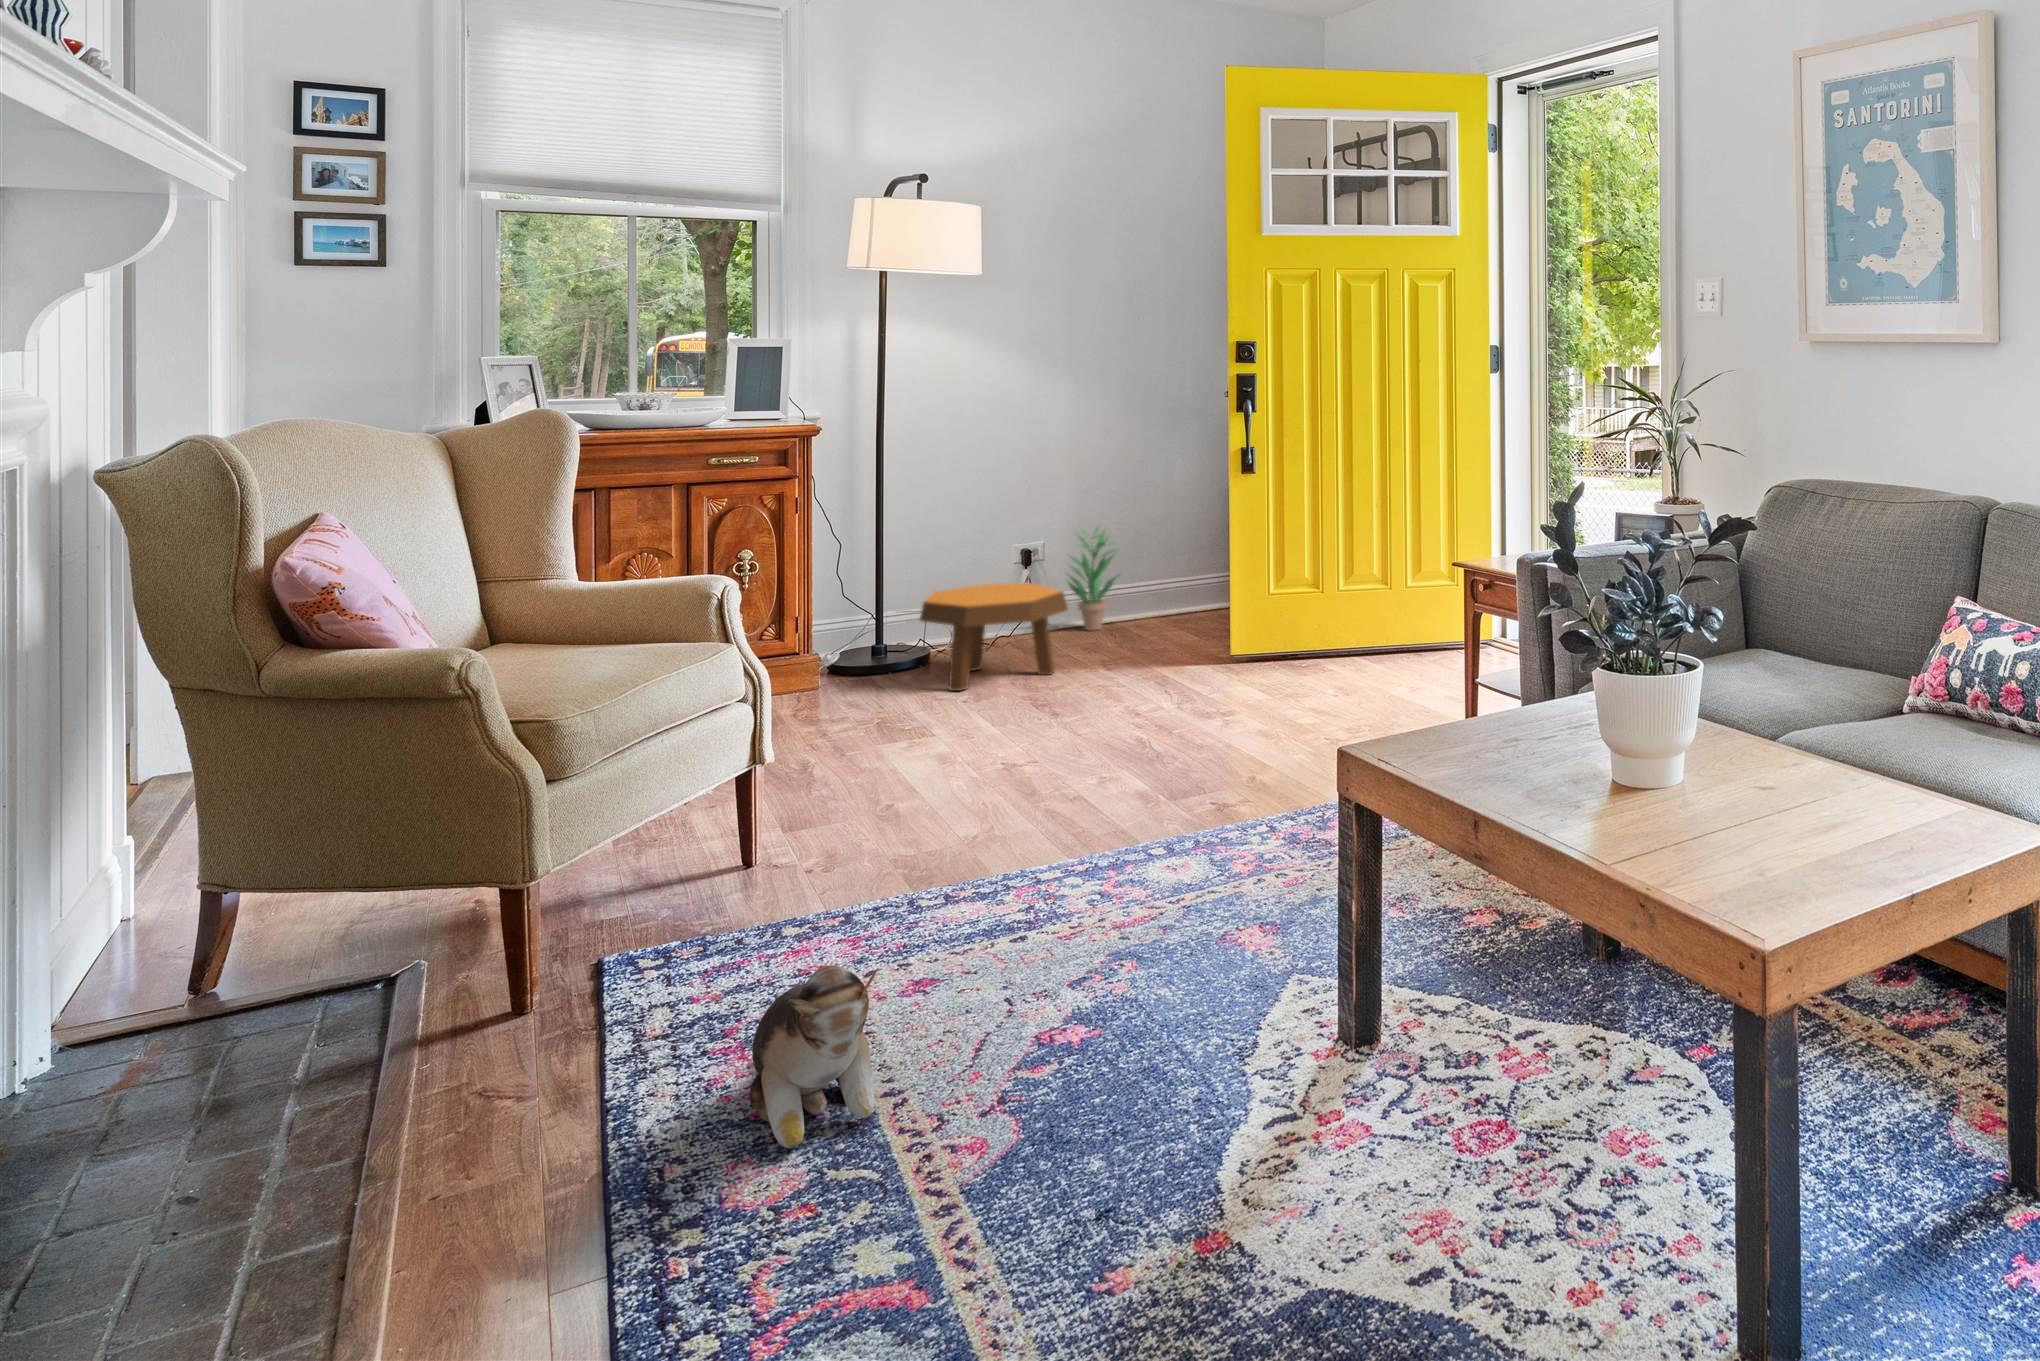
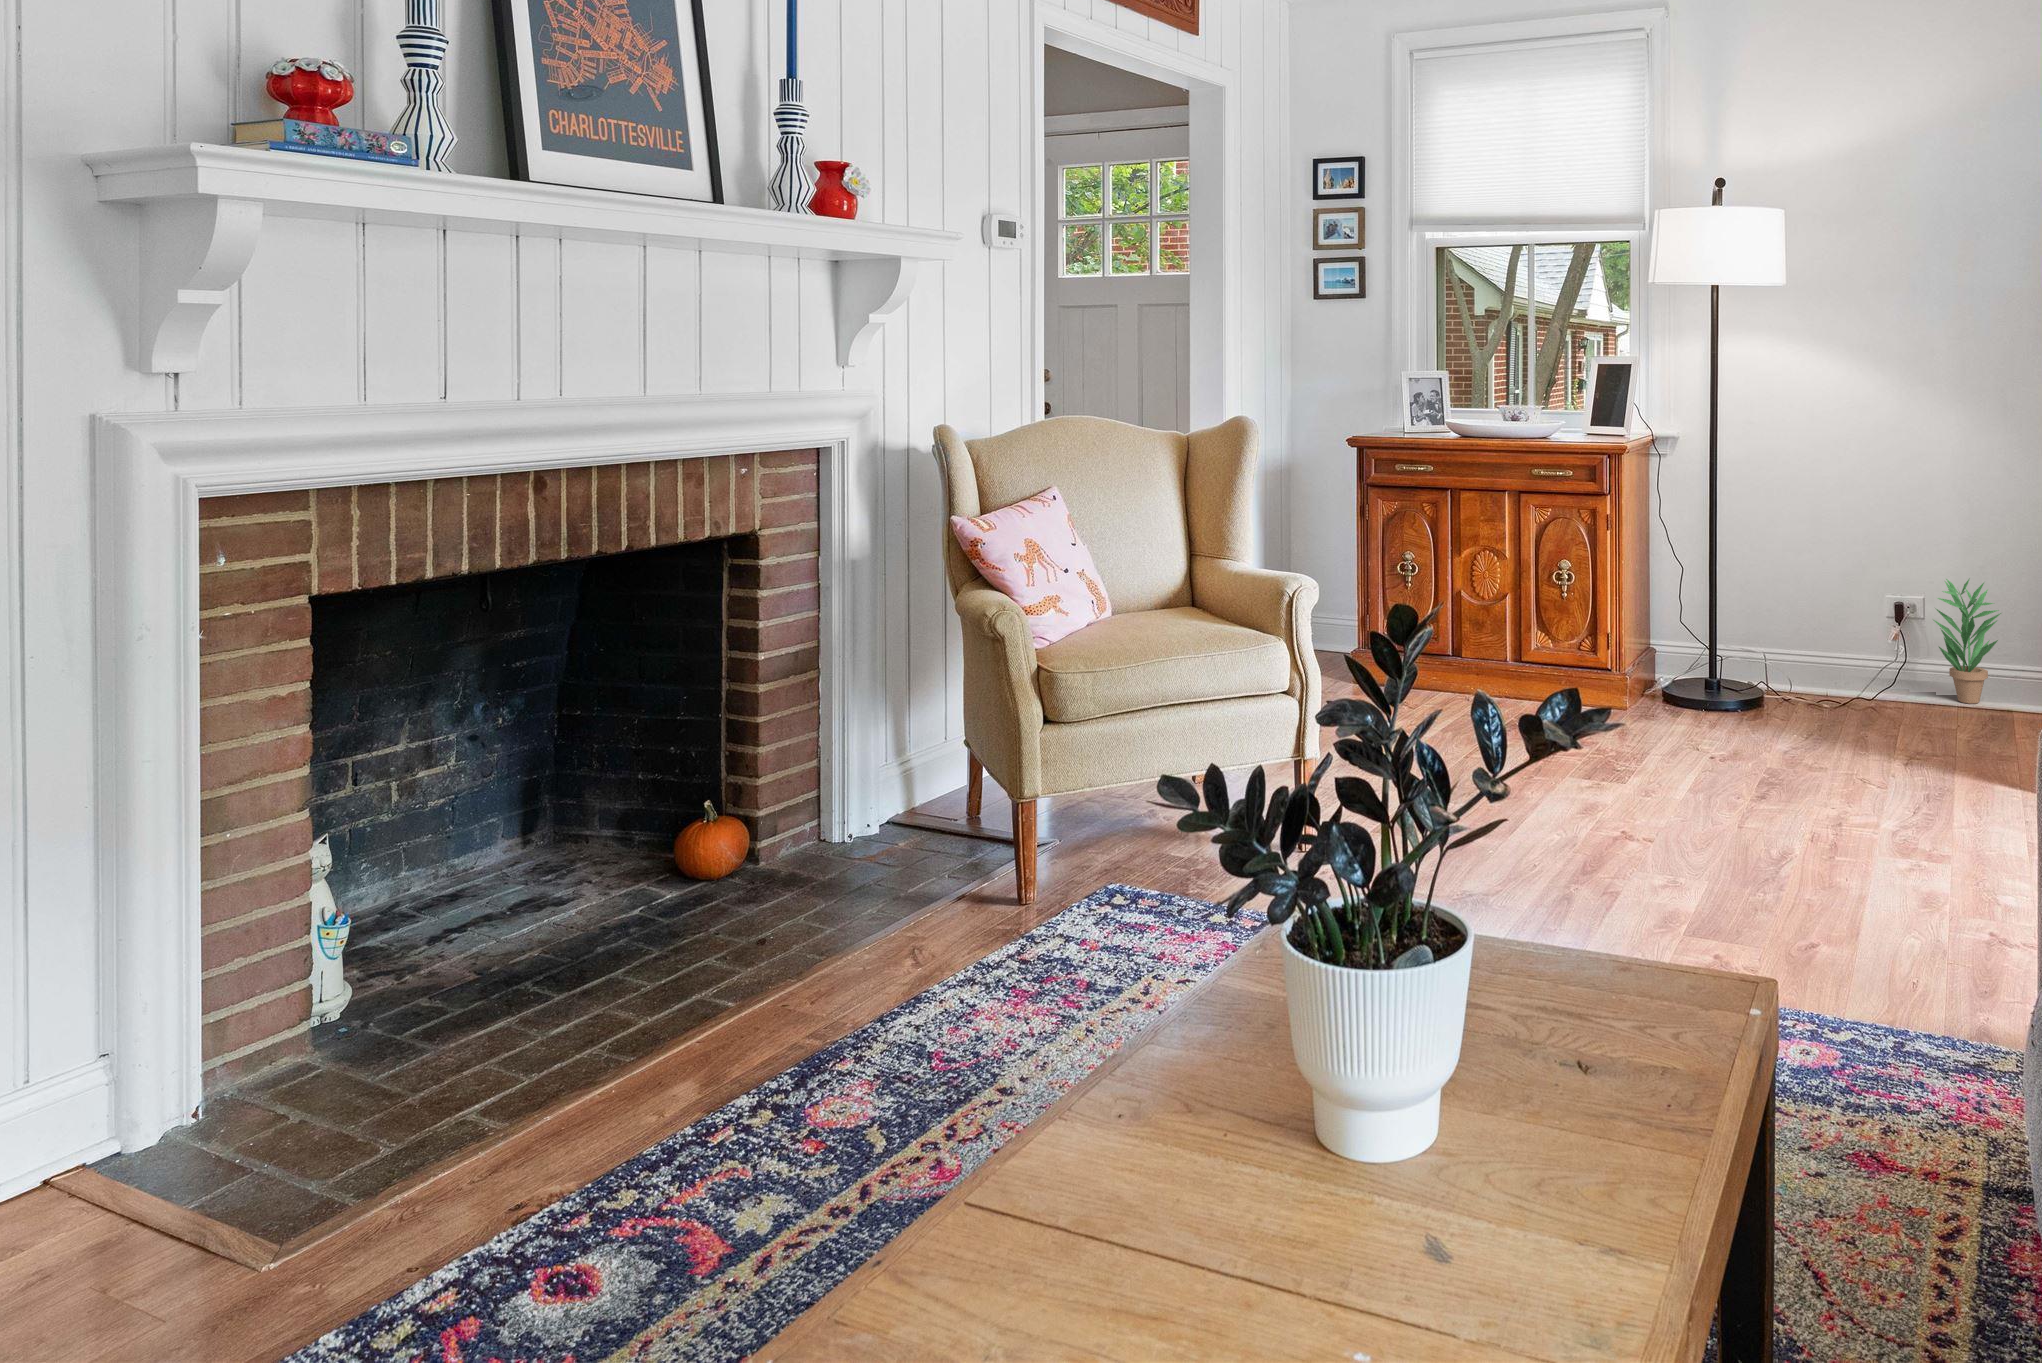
footstool: present [920,583,1068,691] -> none [1704,626,1854,741]
plush toy: present [750,965,878,1148] -> none [842,930,1030,1088]

